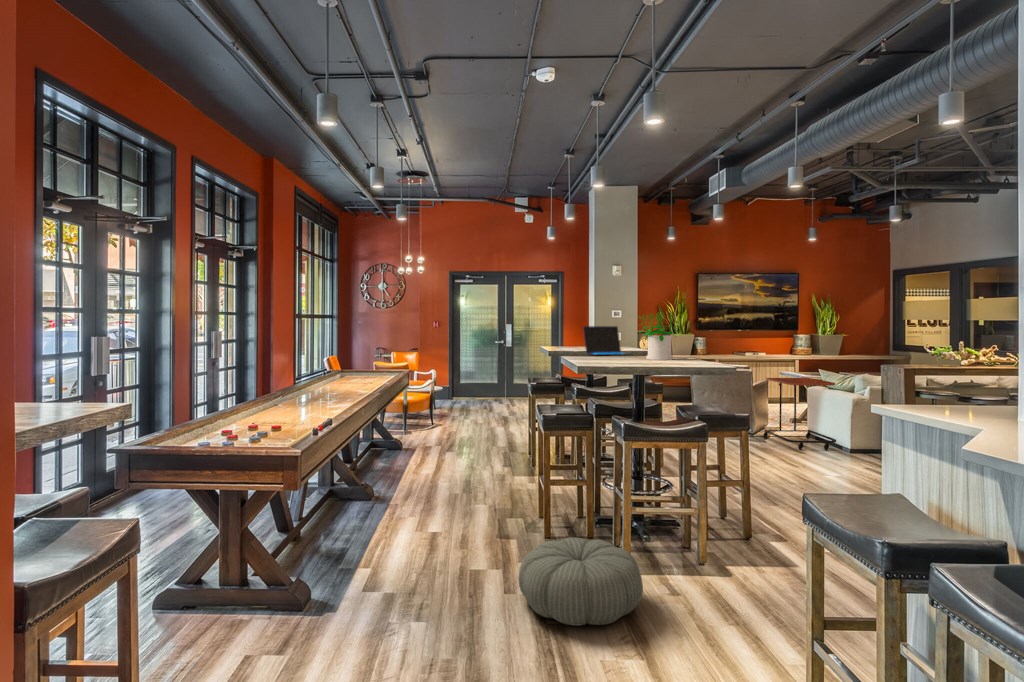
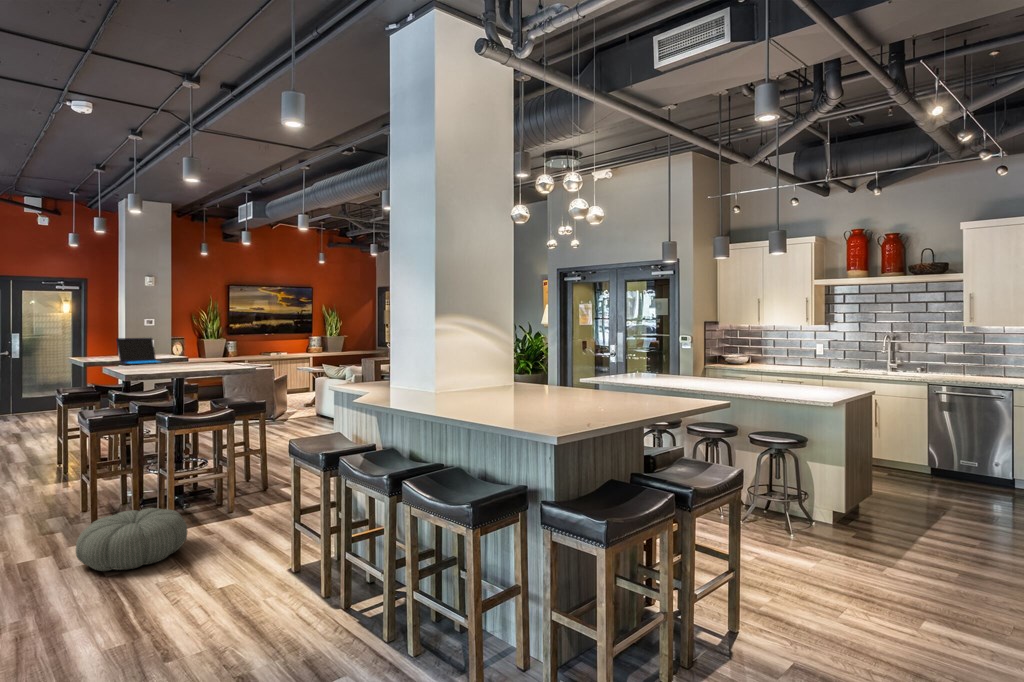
potted plant: present [639,312,673,360] -> none [175,330,210,368]
side table: present [763,378,836,450] -> none [284,373,335,427]

